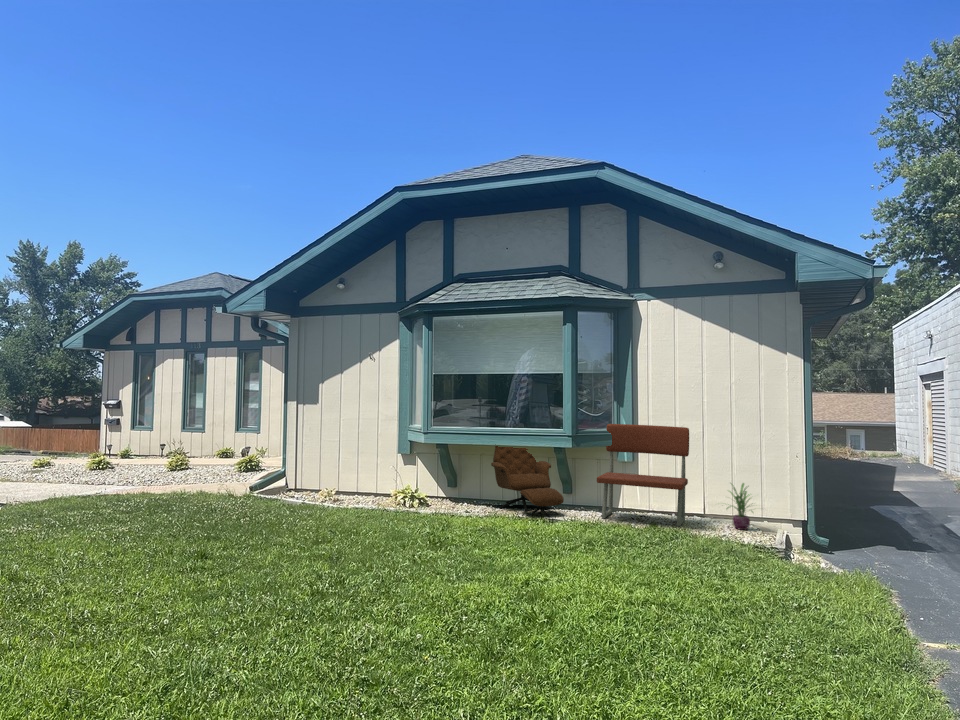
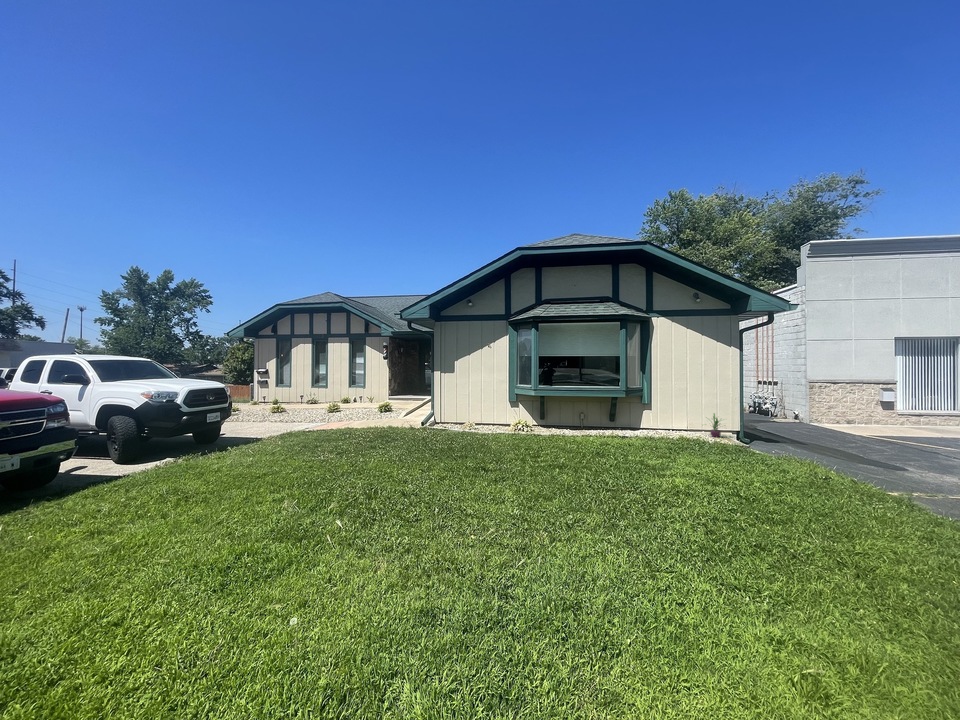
bench: present [597,424,689,526] -> none [637,384,694,437]
lounge chair: present [491,446,564,518] -> none [573,387,623,436]

